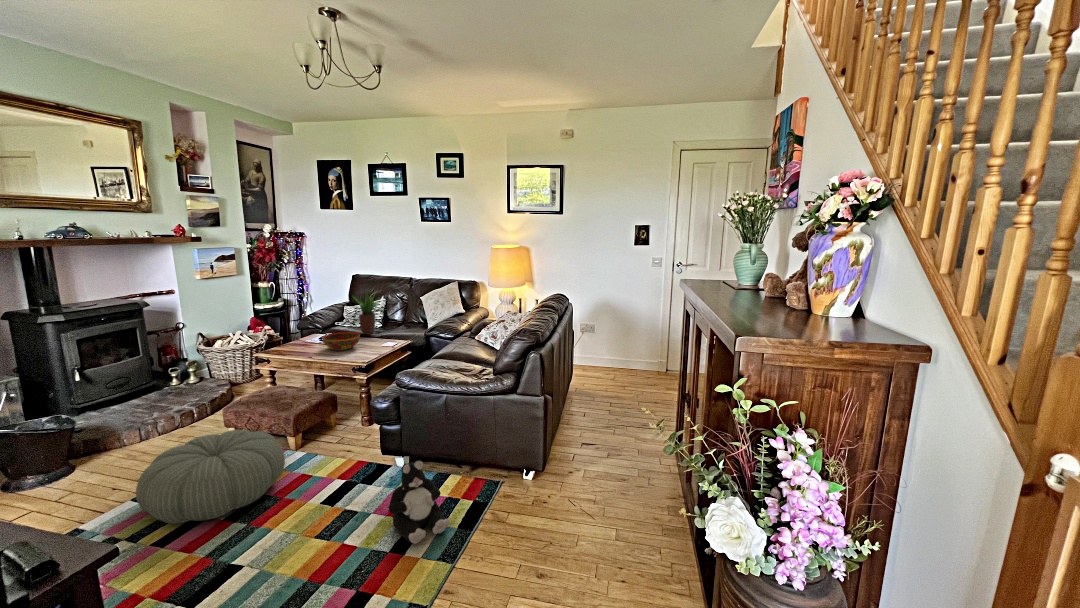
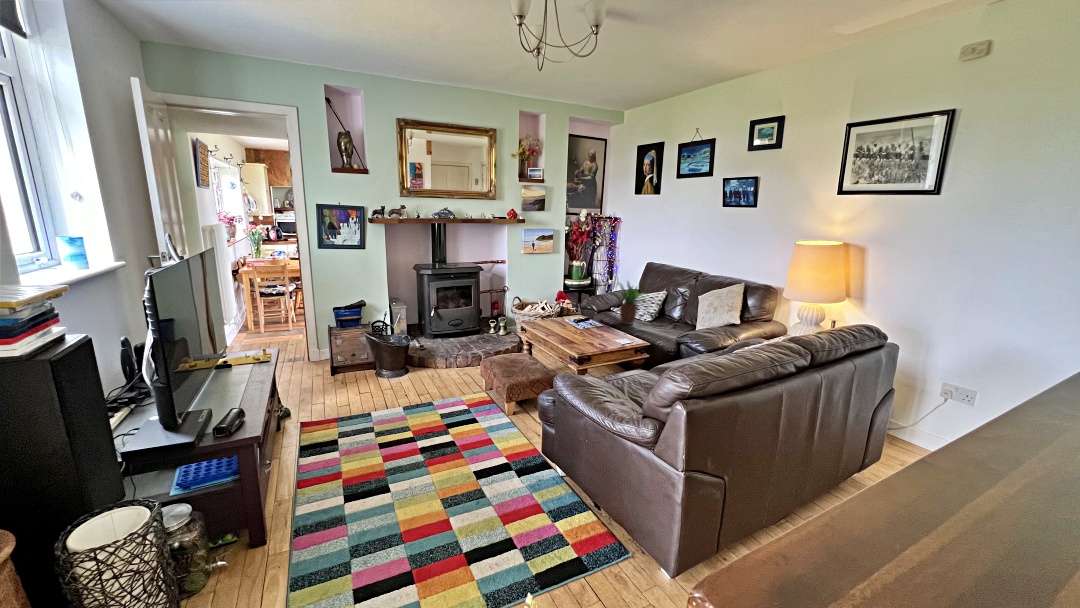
bowl: present [322,332,360,351] -> none [568,317,603,335]
pouf: present [136,430,285,523] -> none [384,377,483,445]
plush toy: present [389,460,450,544] -> none [478,473,539,569]

